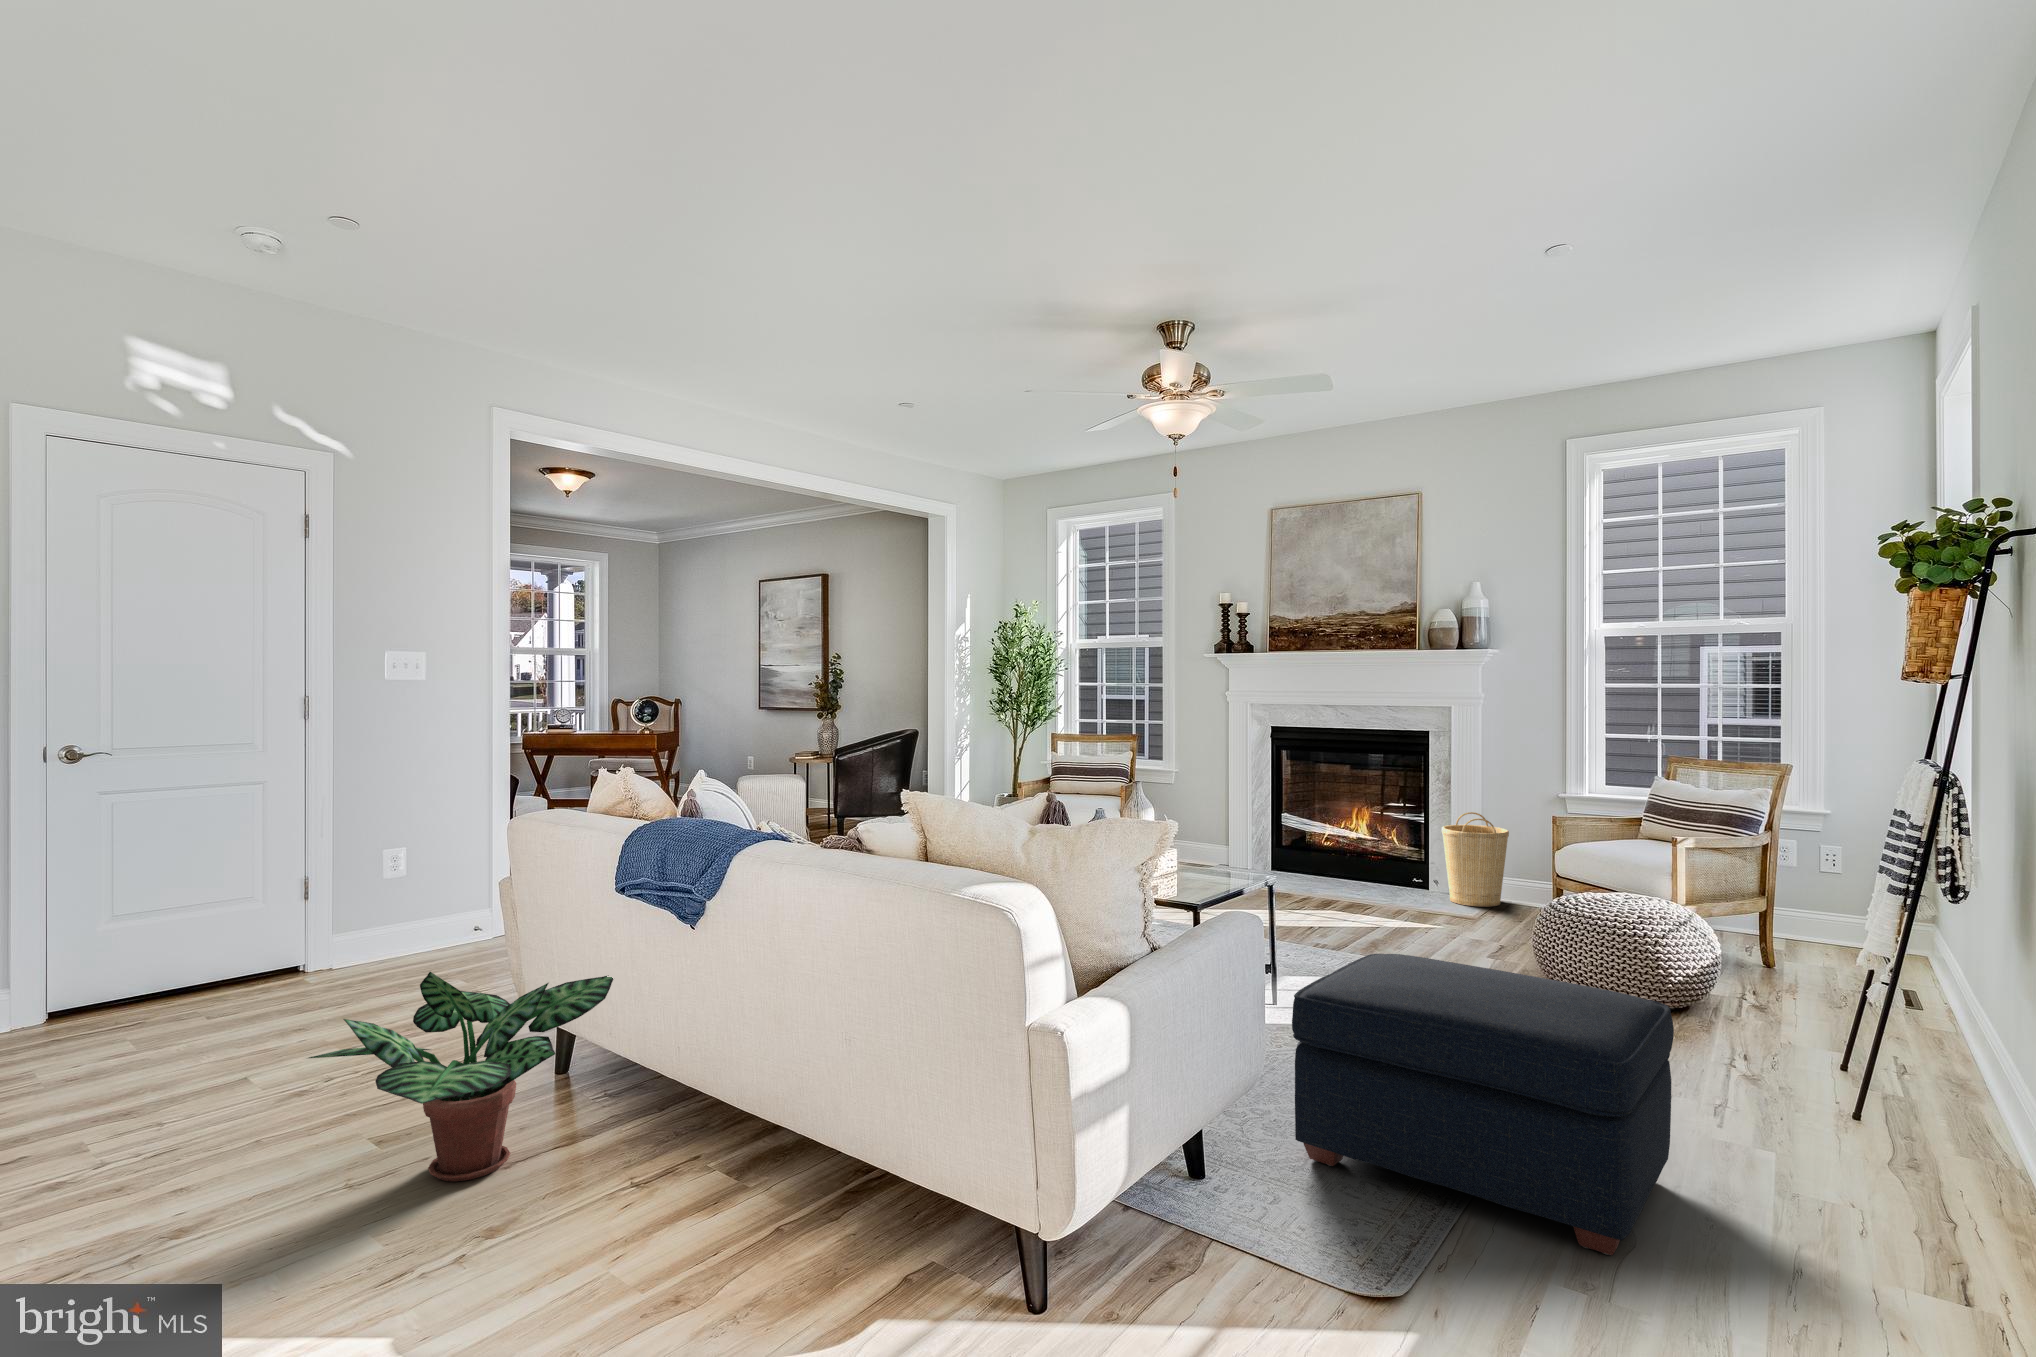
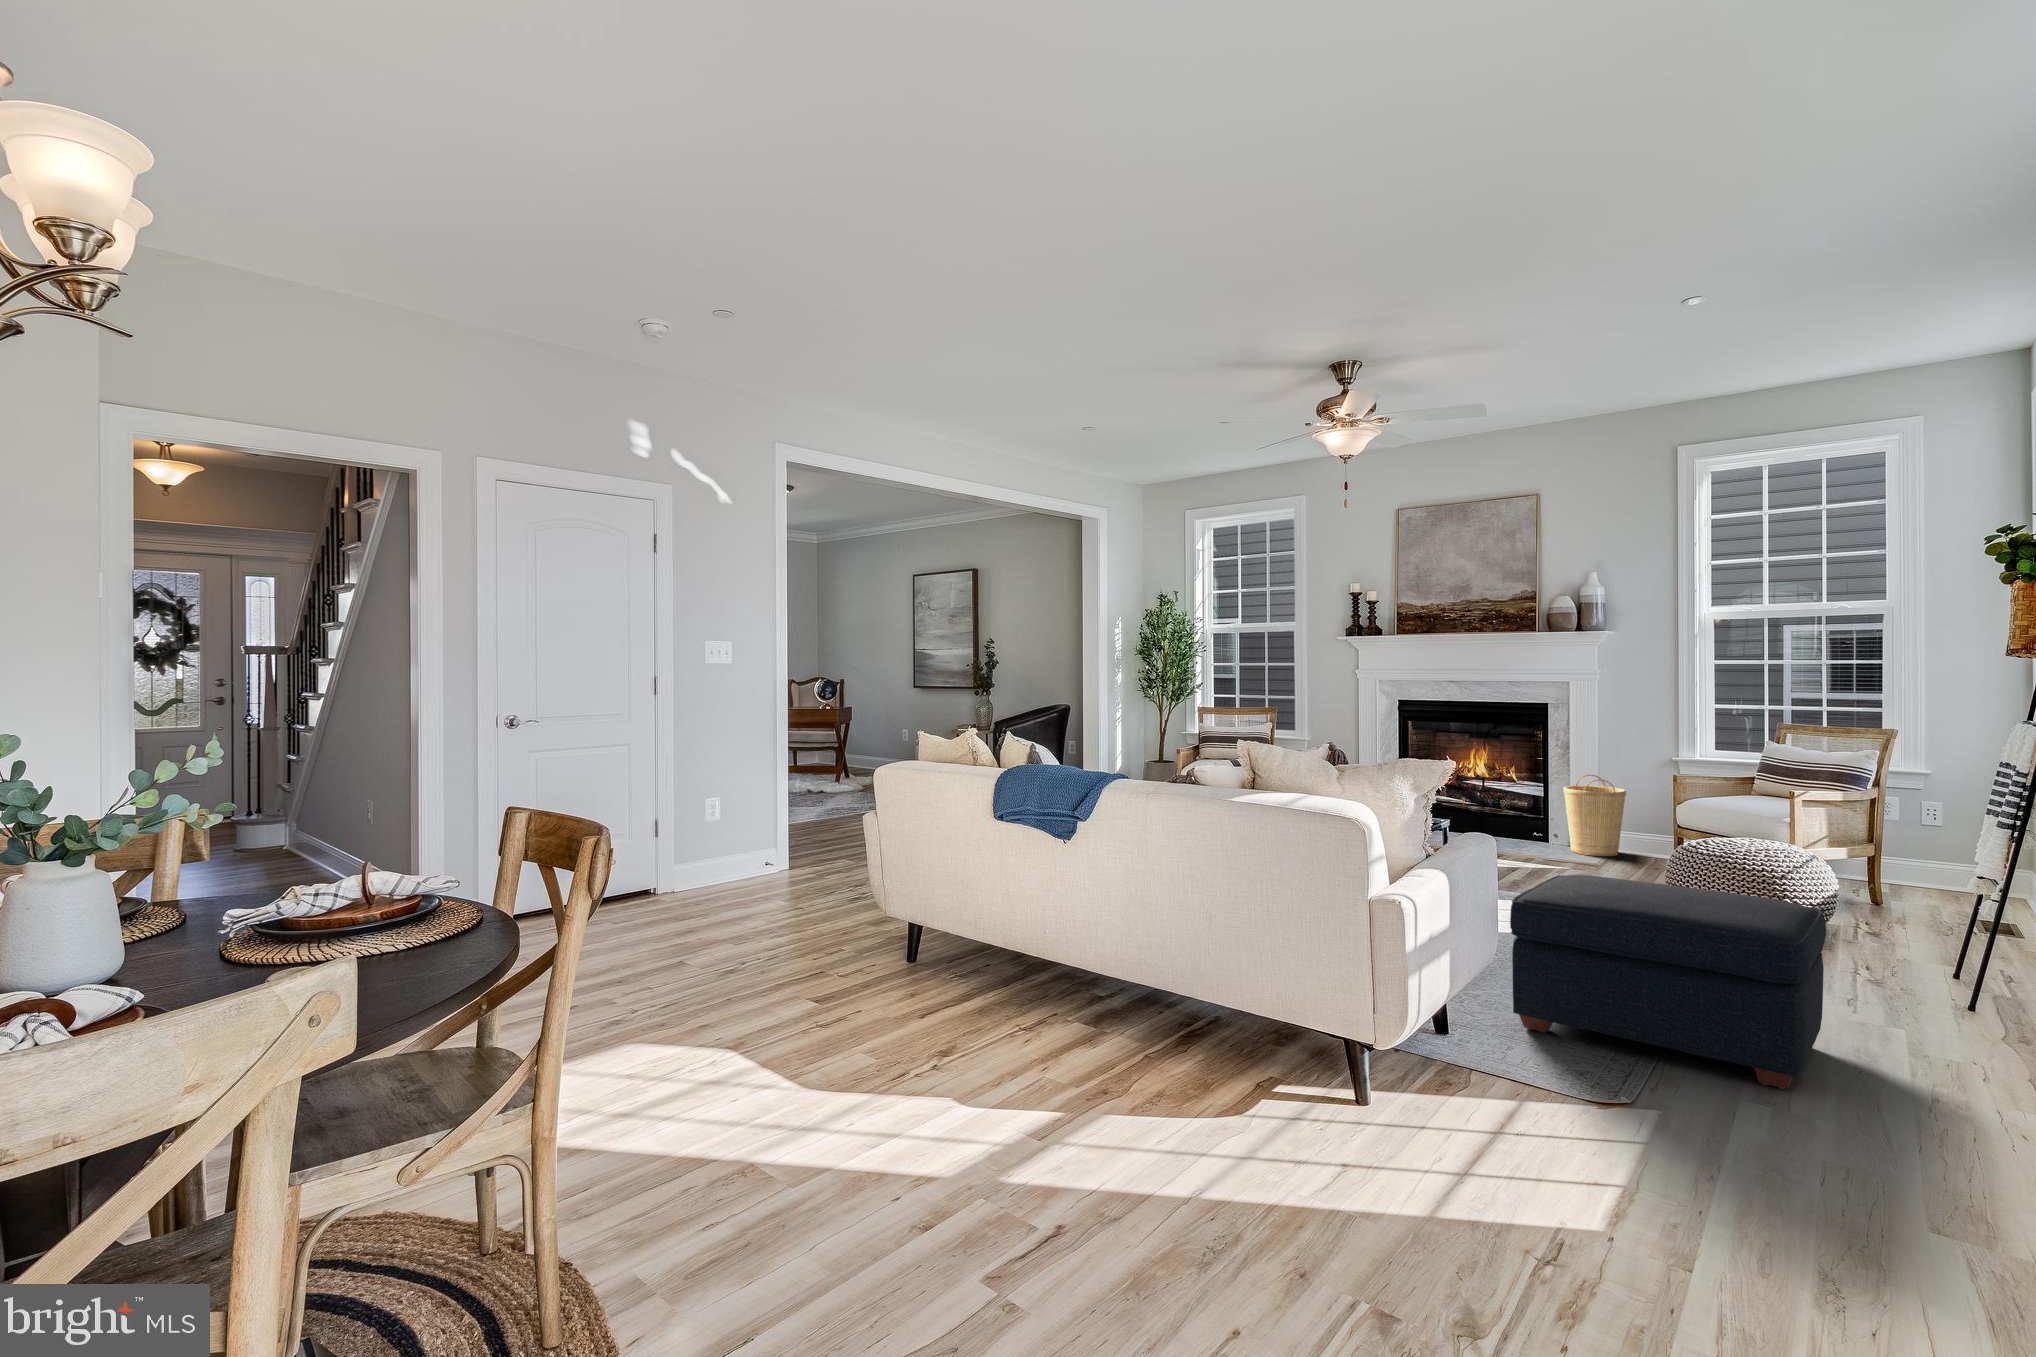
potted plant: present [309,972,613,1181] -> none [758,876,970,1030]

